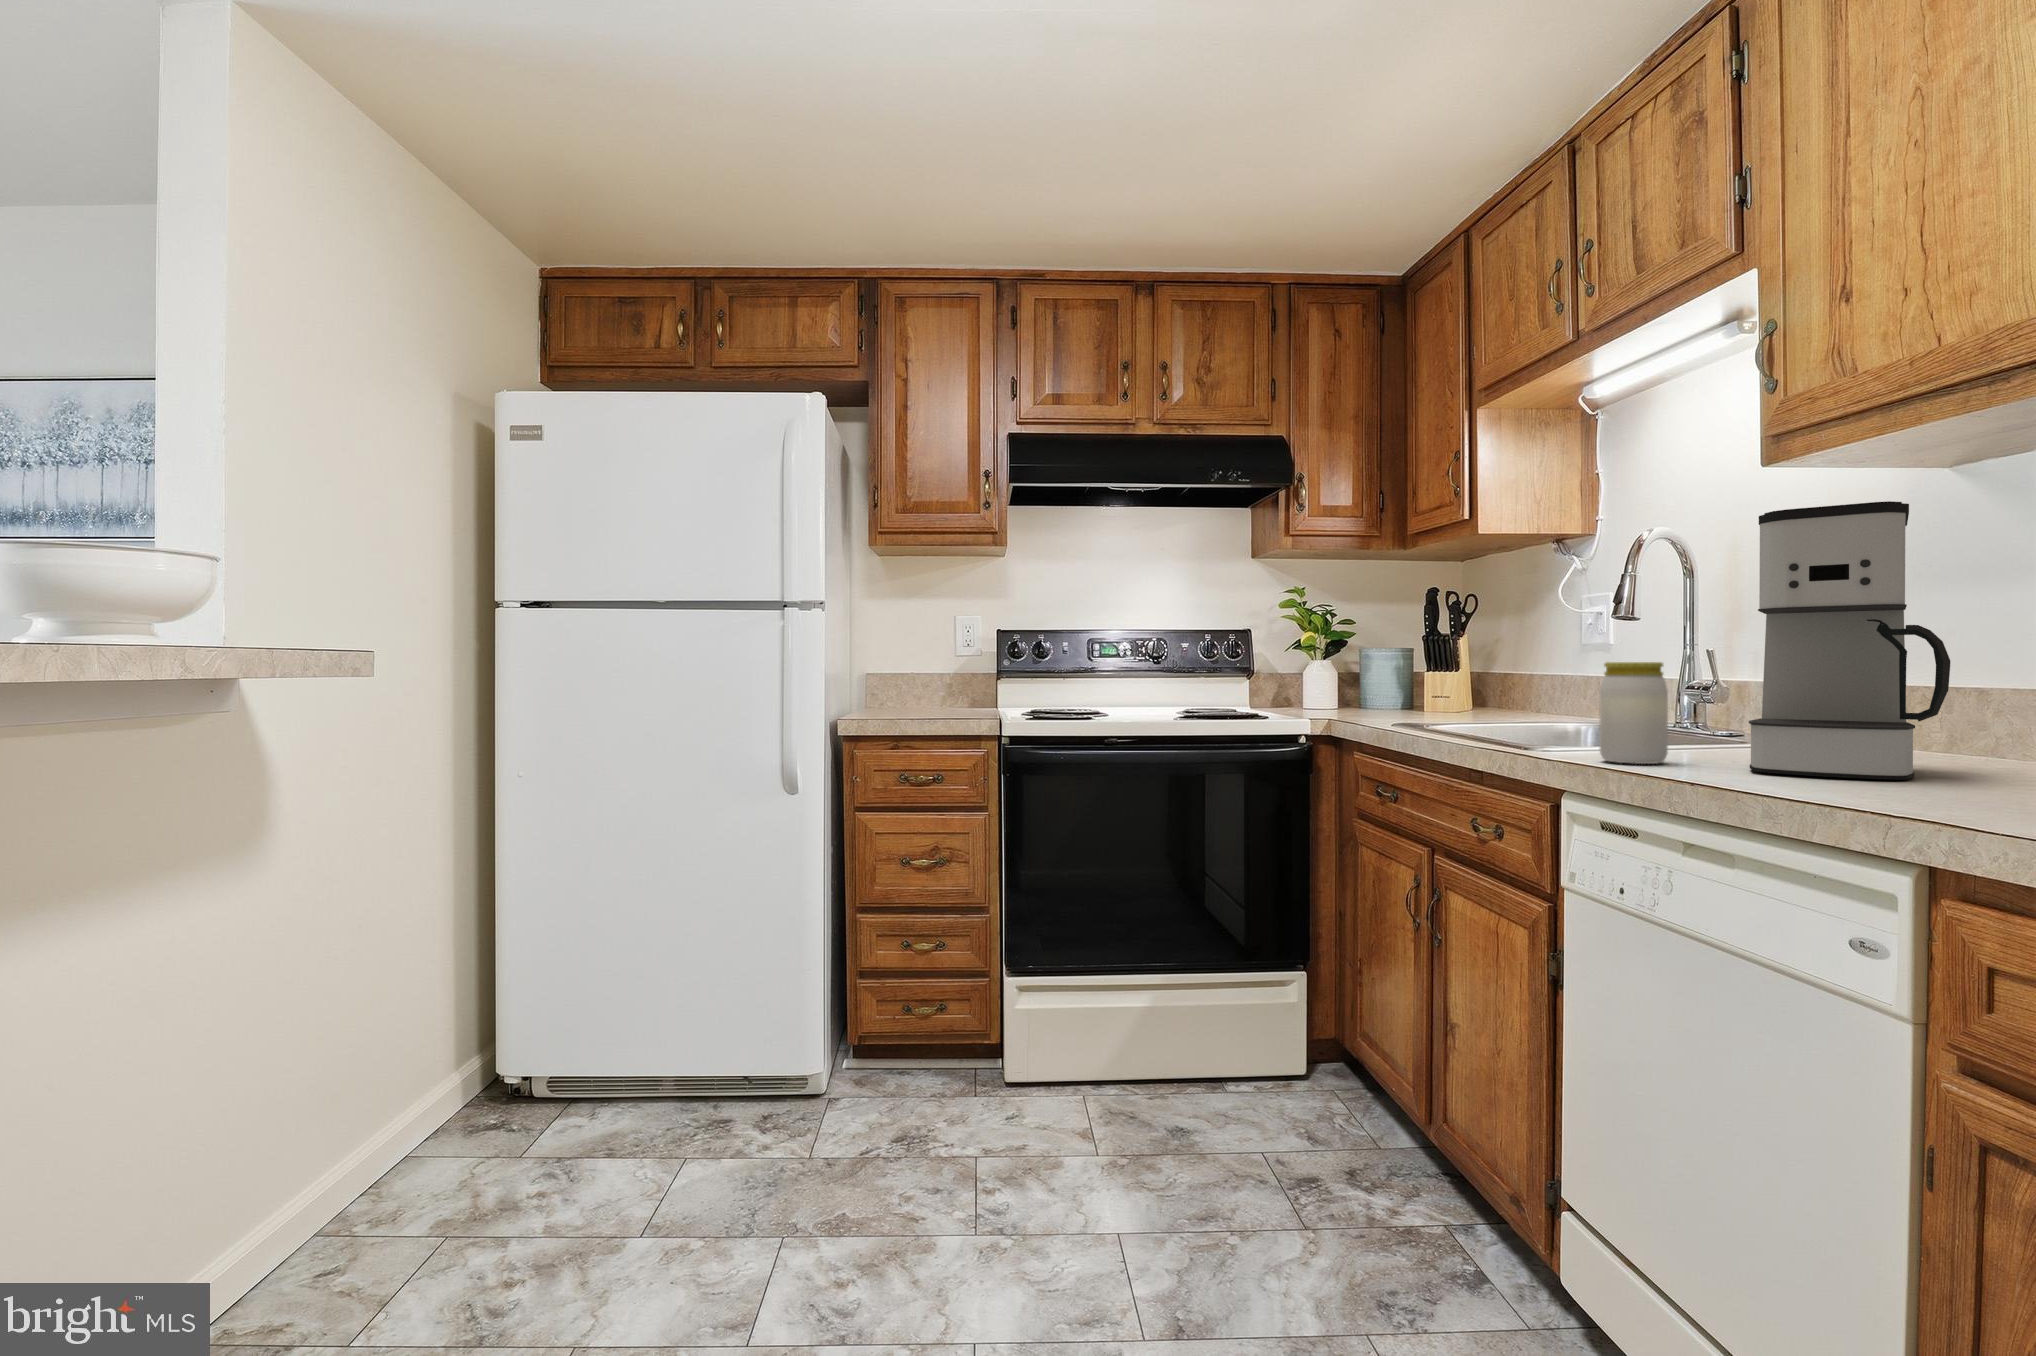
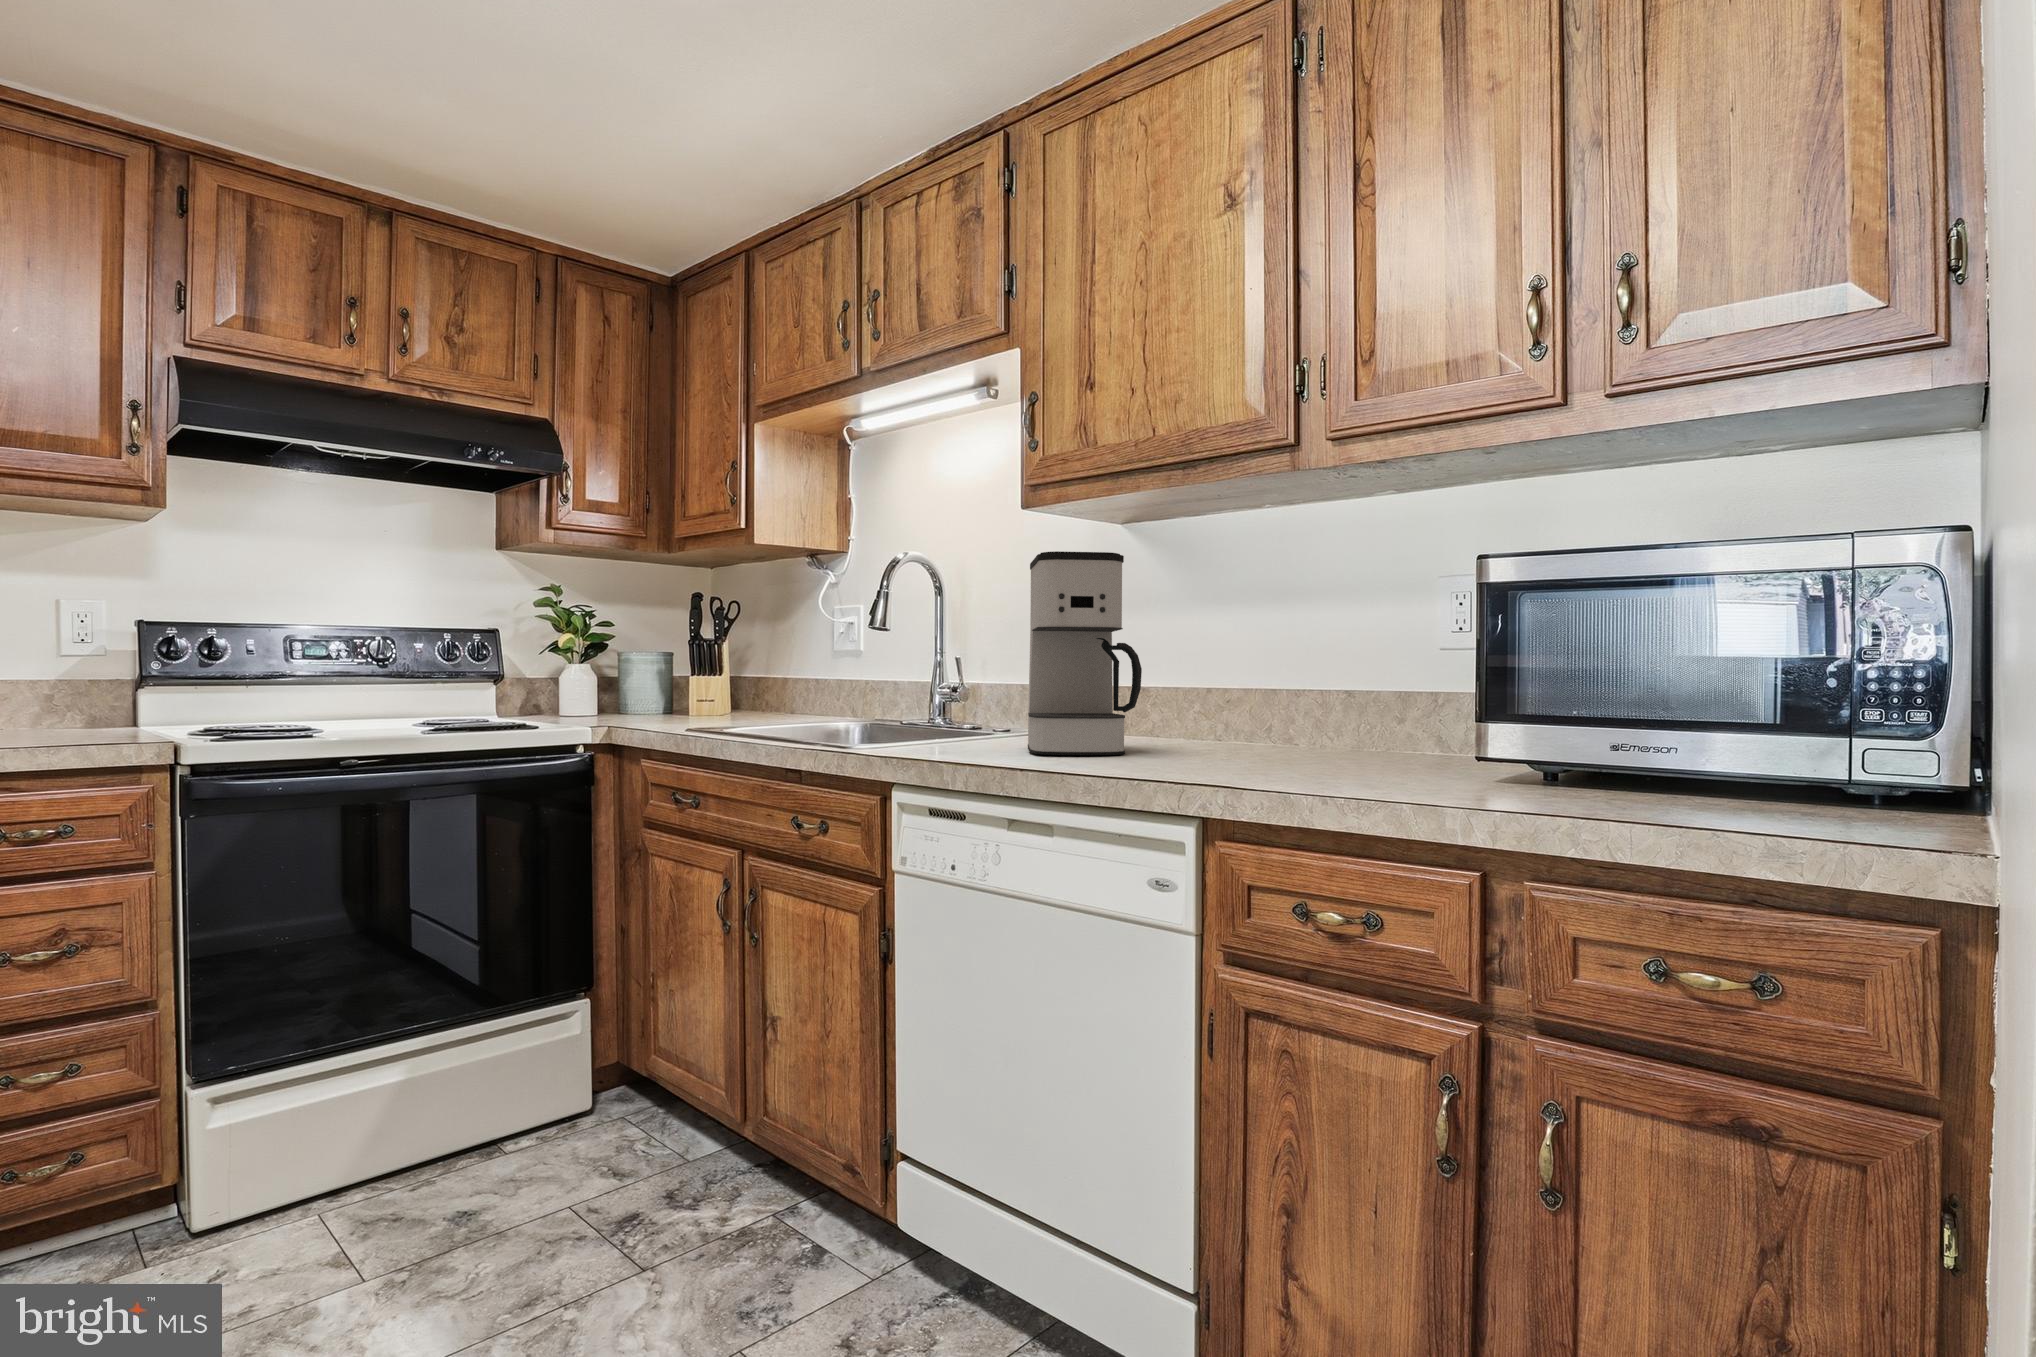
jar: present [1600,662,1668,764] -> none [923,667,972,753]

